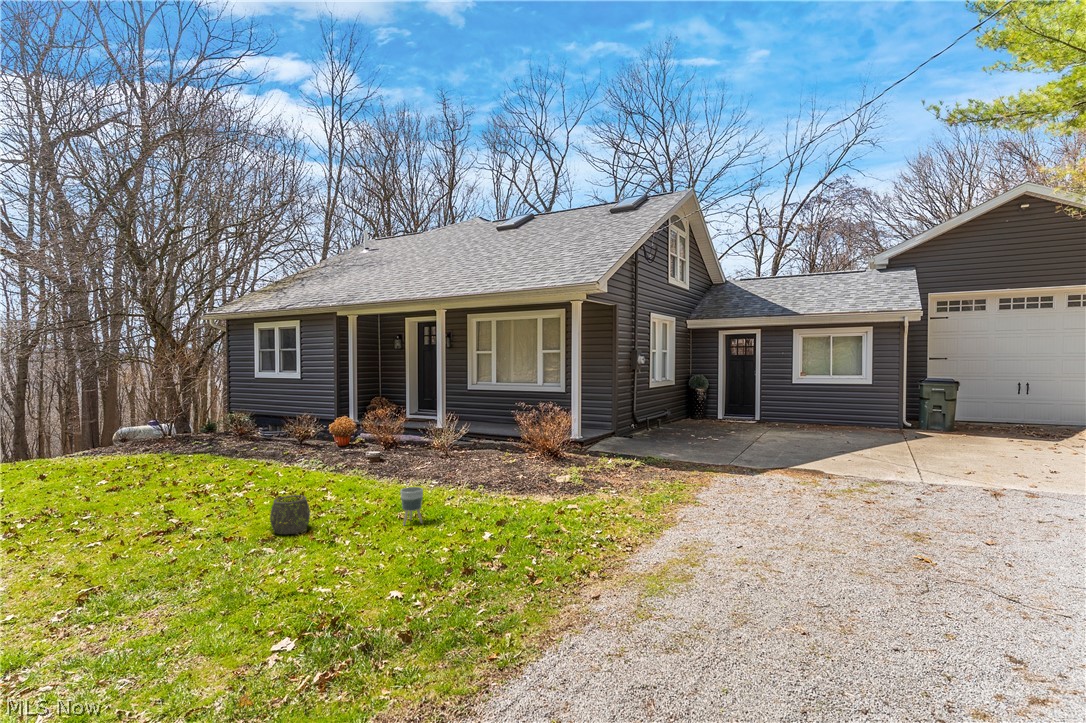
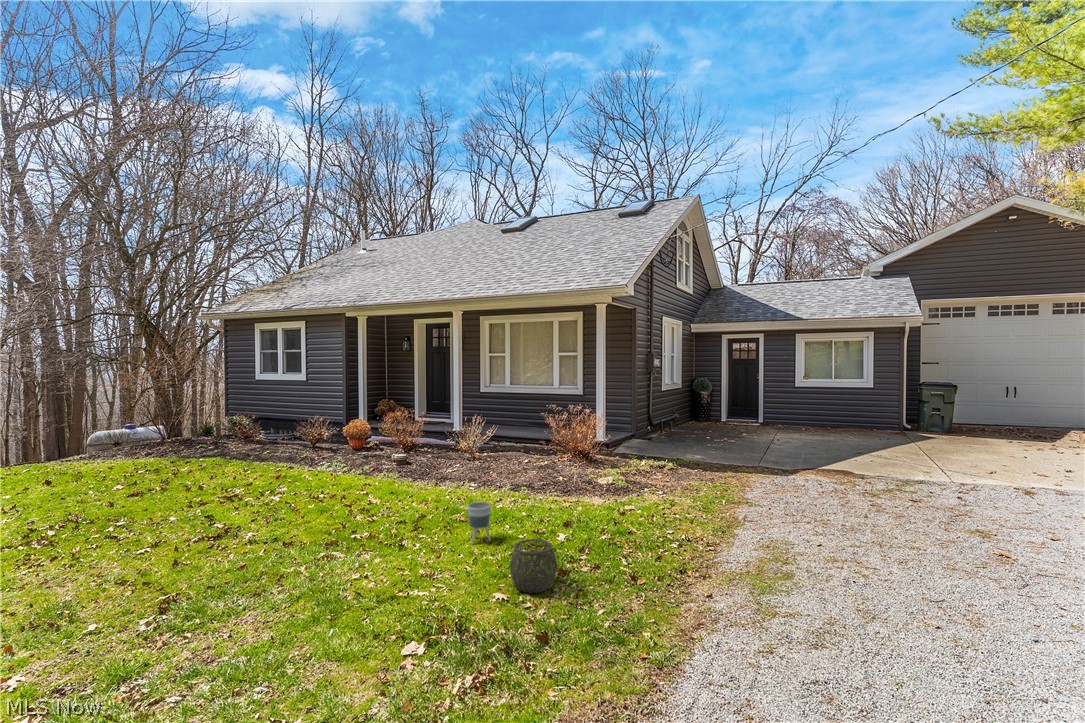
woven basket: present [270,495,310,534] -> present [510,539,557,593]

